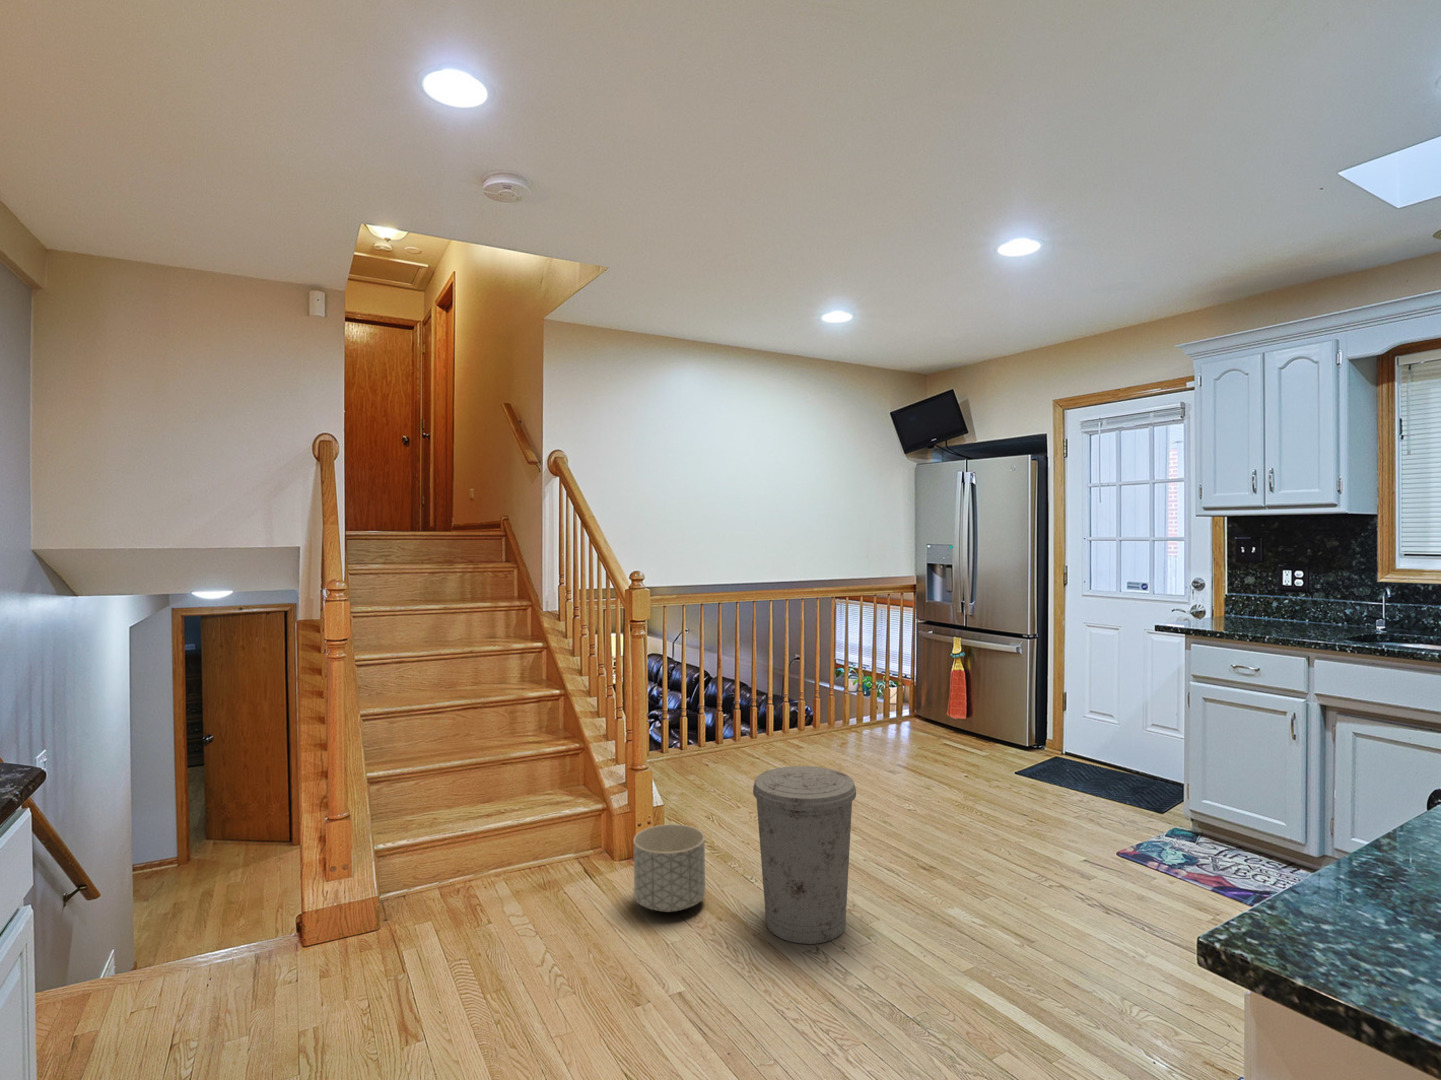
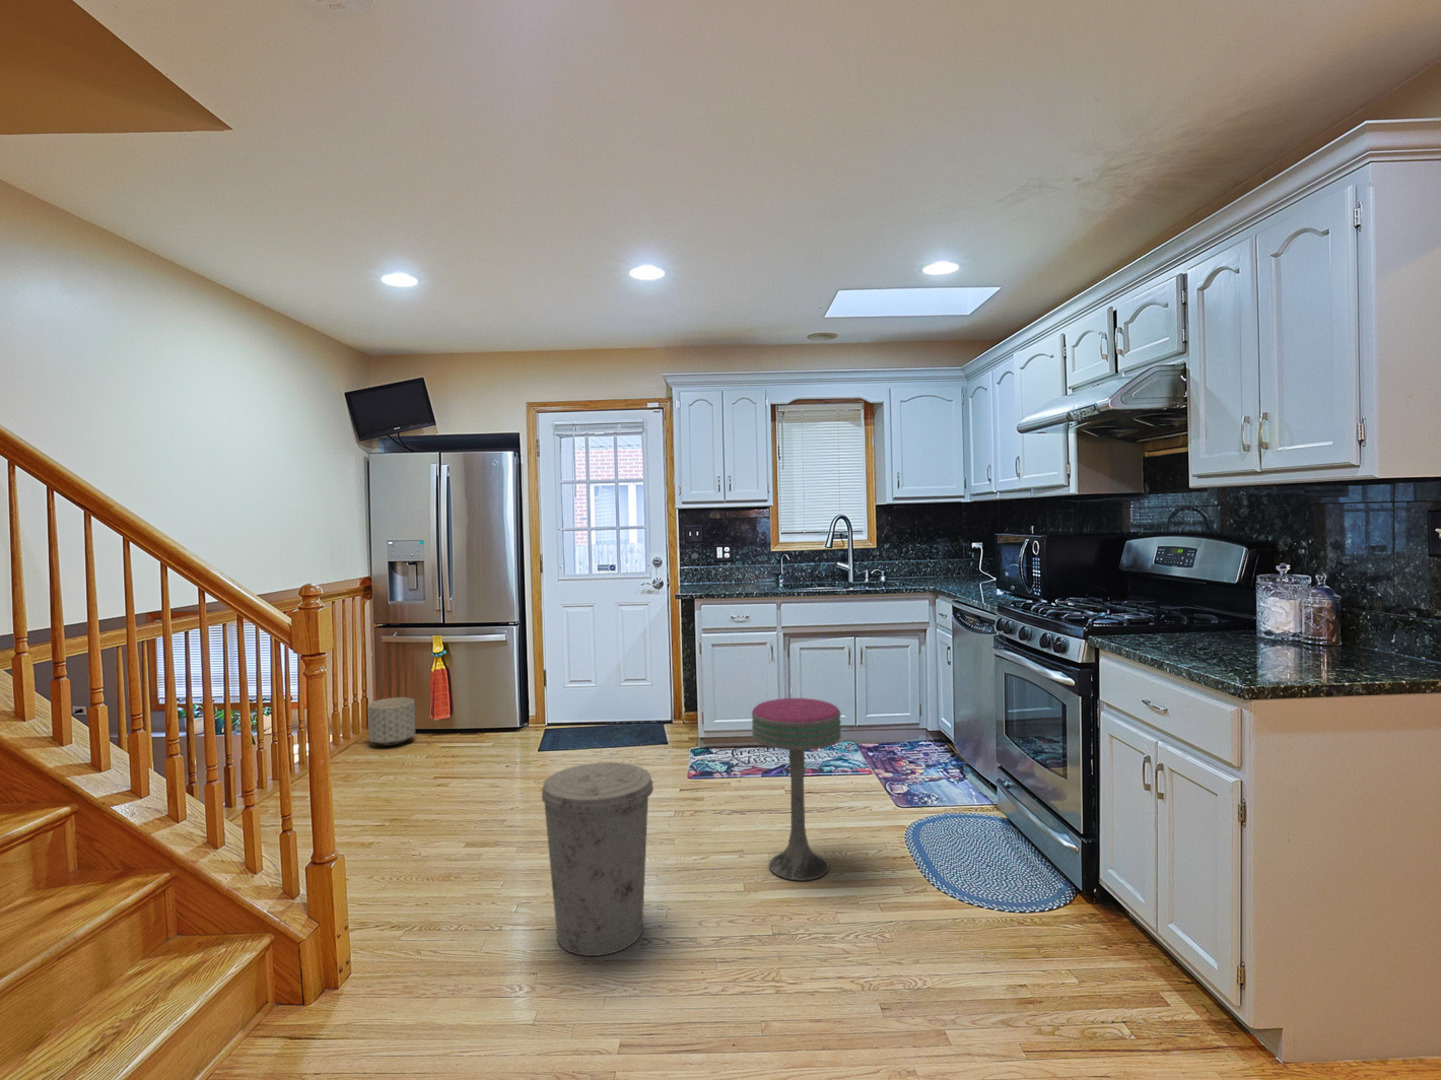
bar stool: none [996,766,1118,1006] -> present [752,698,841,880]
planter: present [633,824,705,912] -> present [368,698,415,746]

